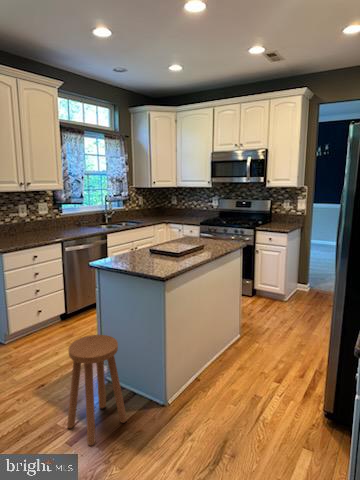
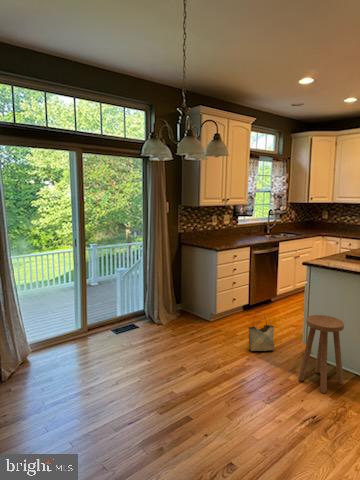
woven basket: none [25,331,63,385] -> present [249,312,274,351]

